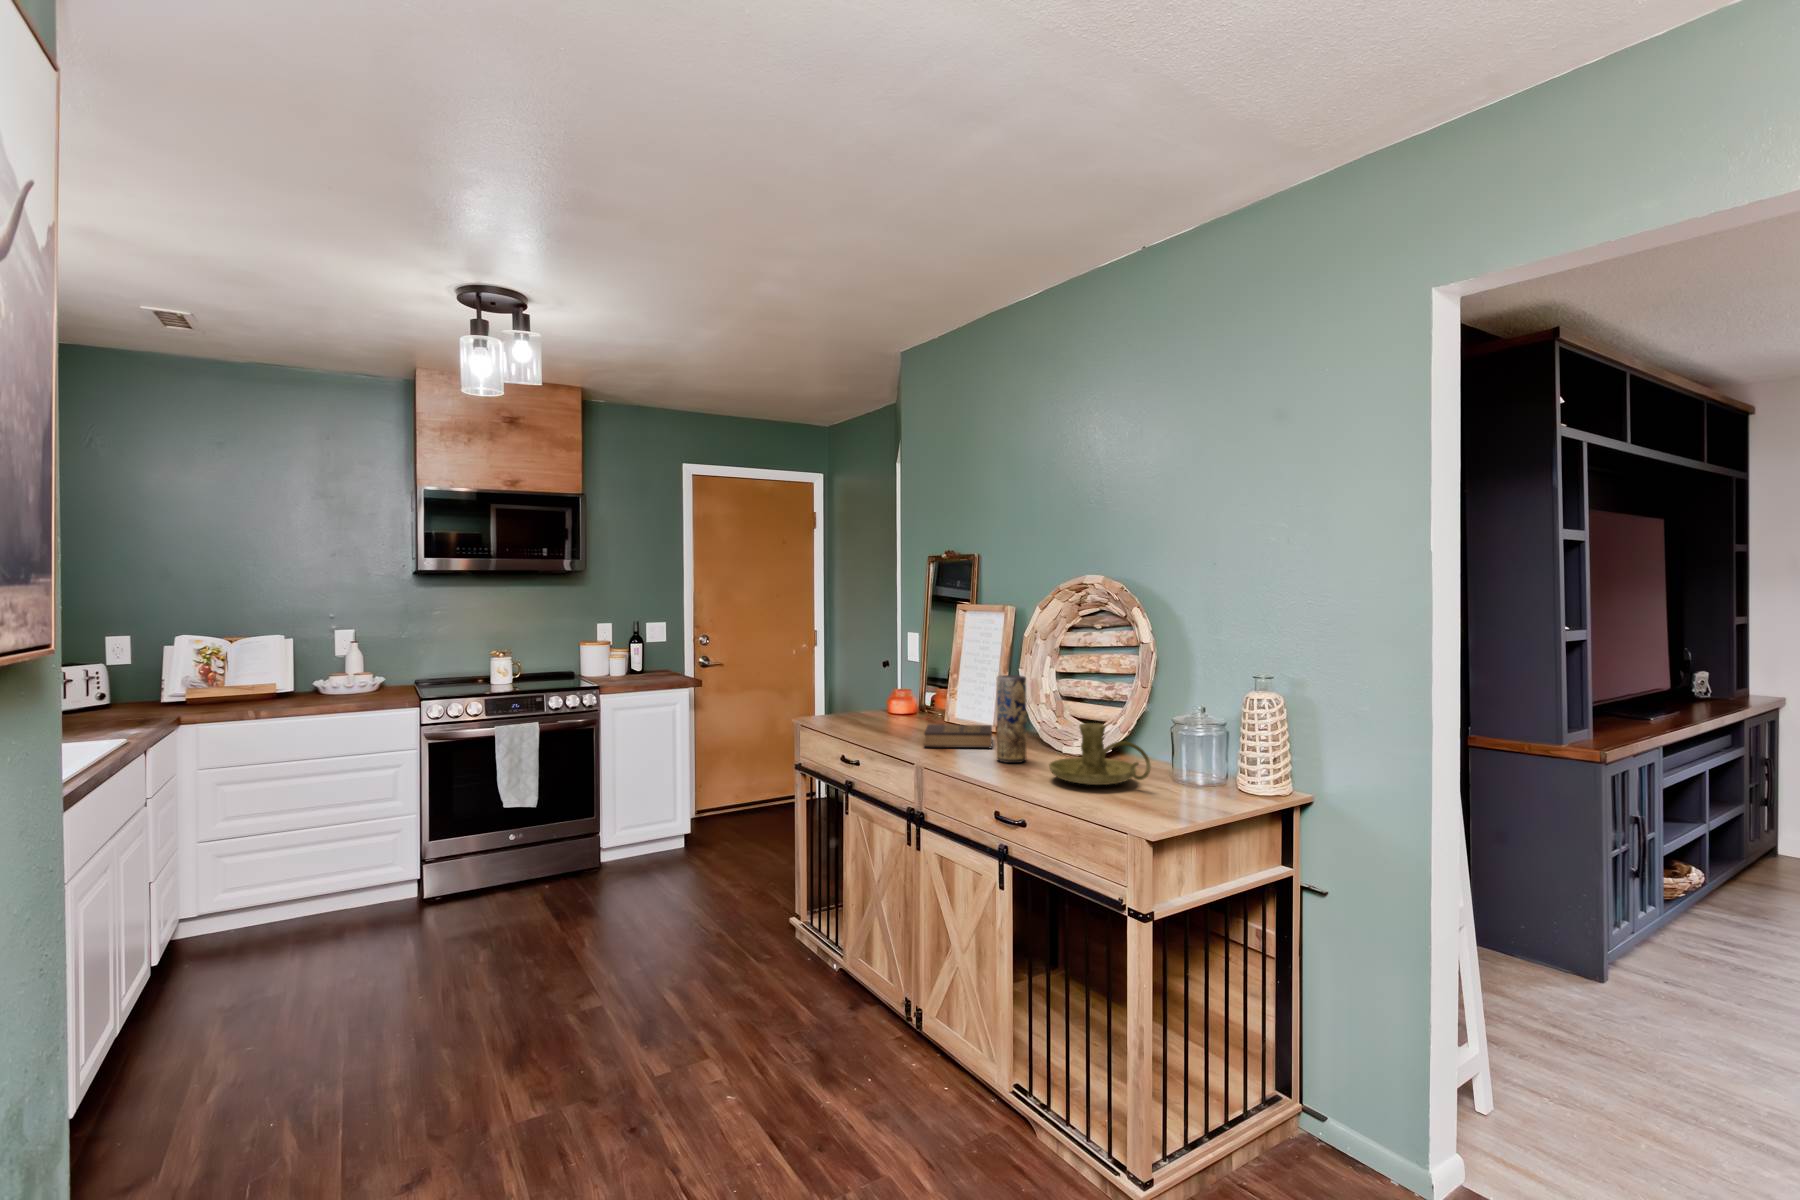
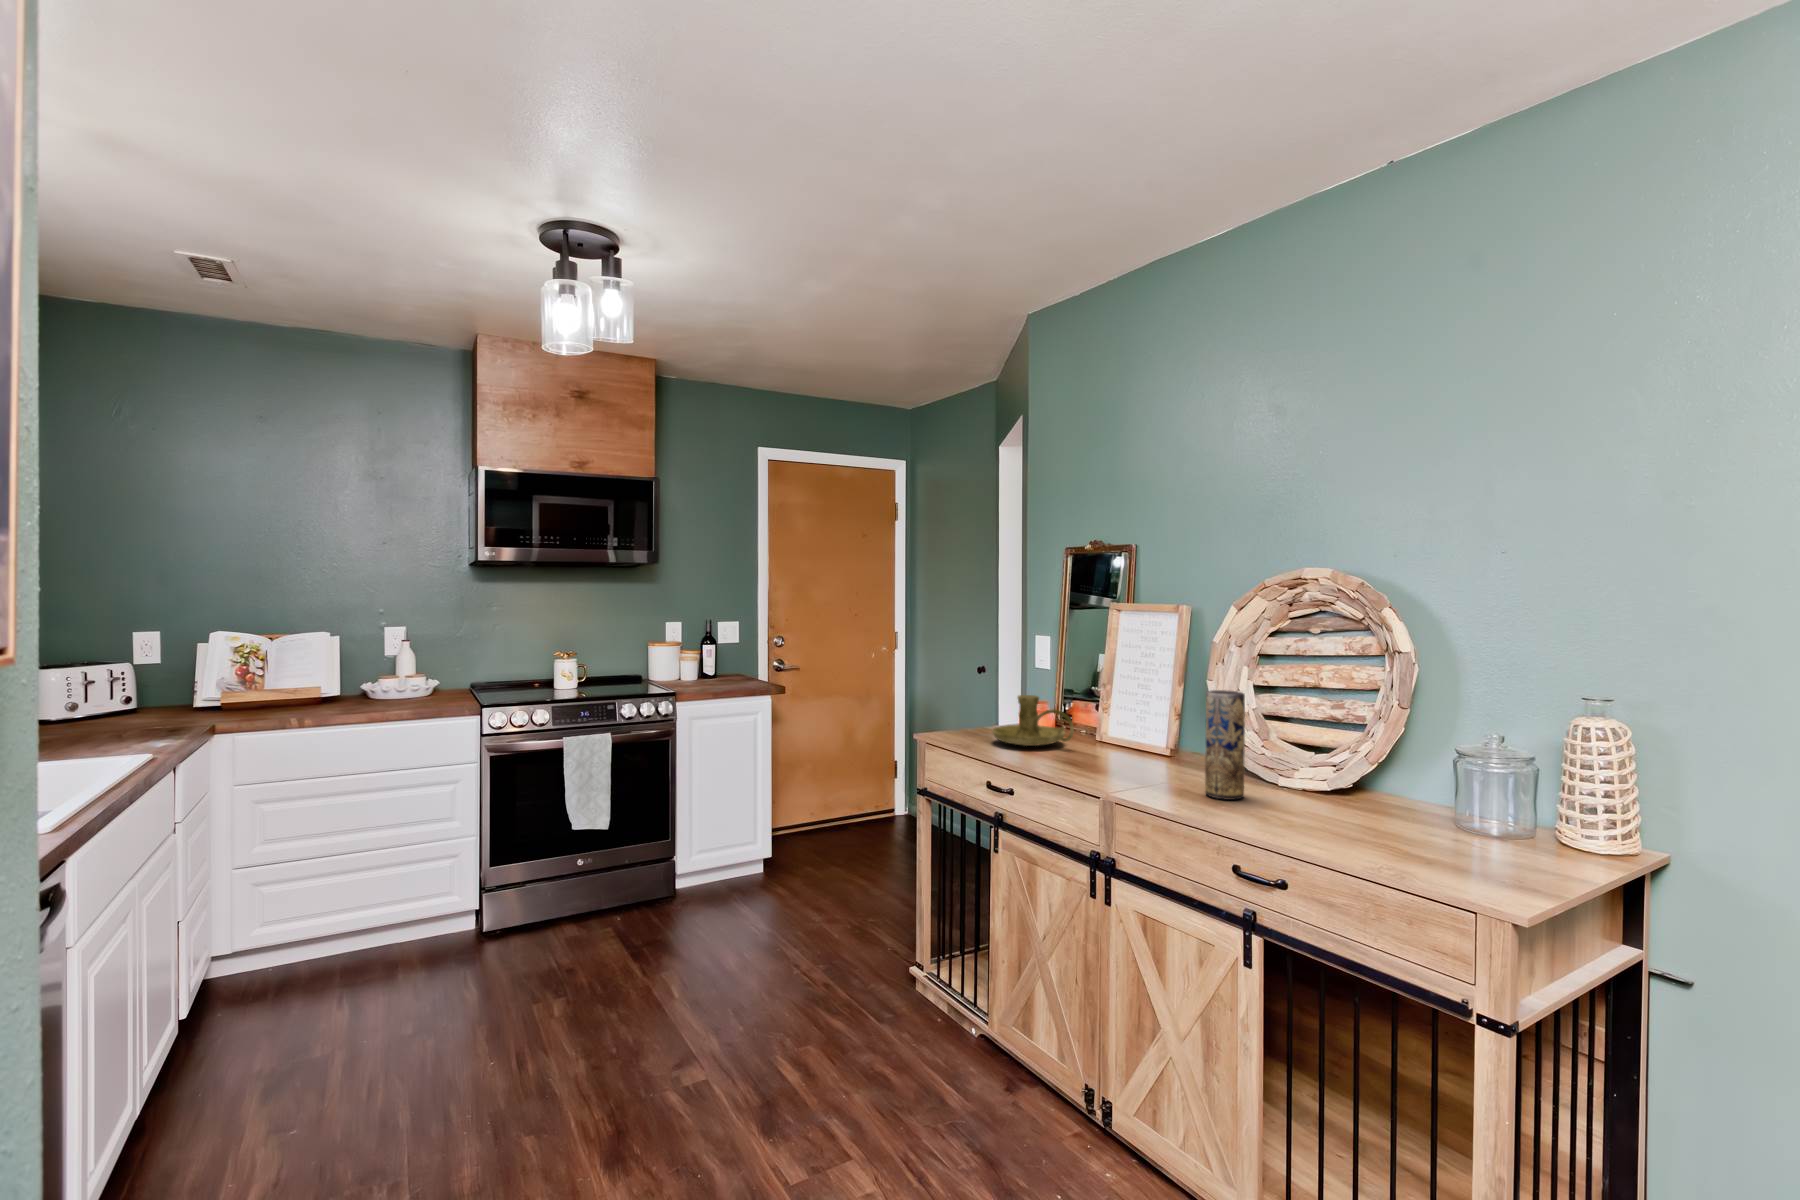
candle holder: present [1049,723,1151,785] -> present [992,695,1074,746]
hardback book: present [924,724,992,748] -> none [1094,746,1185,778]

